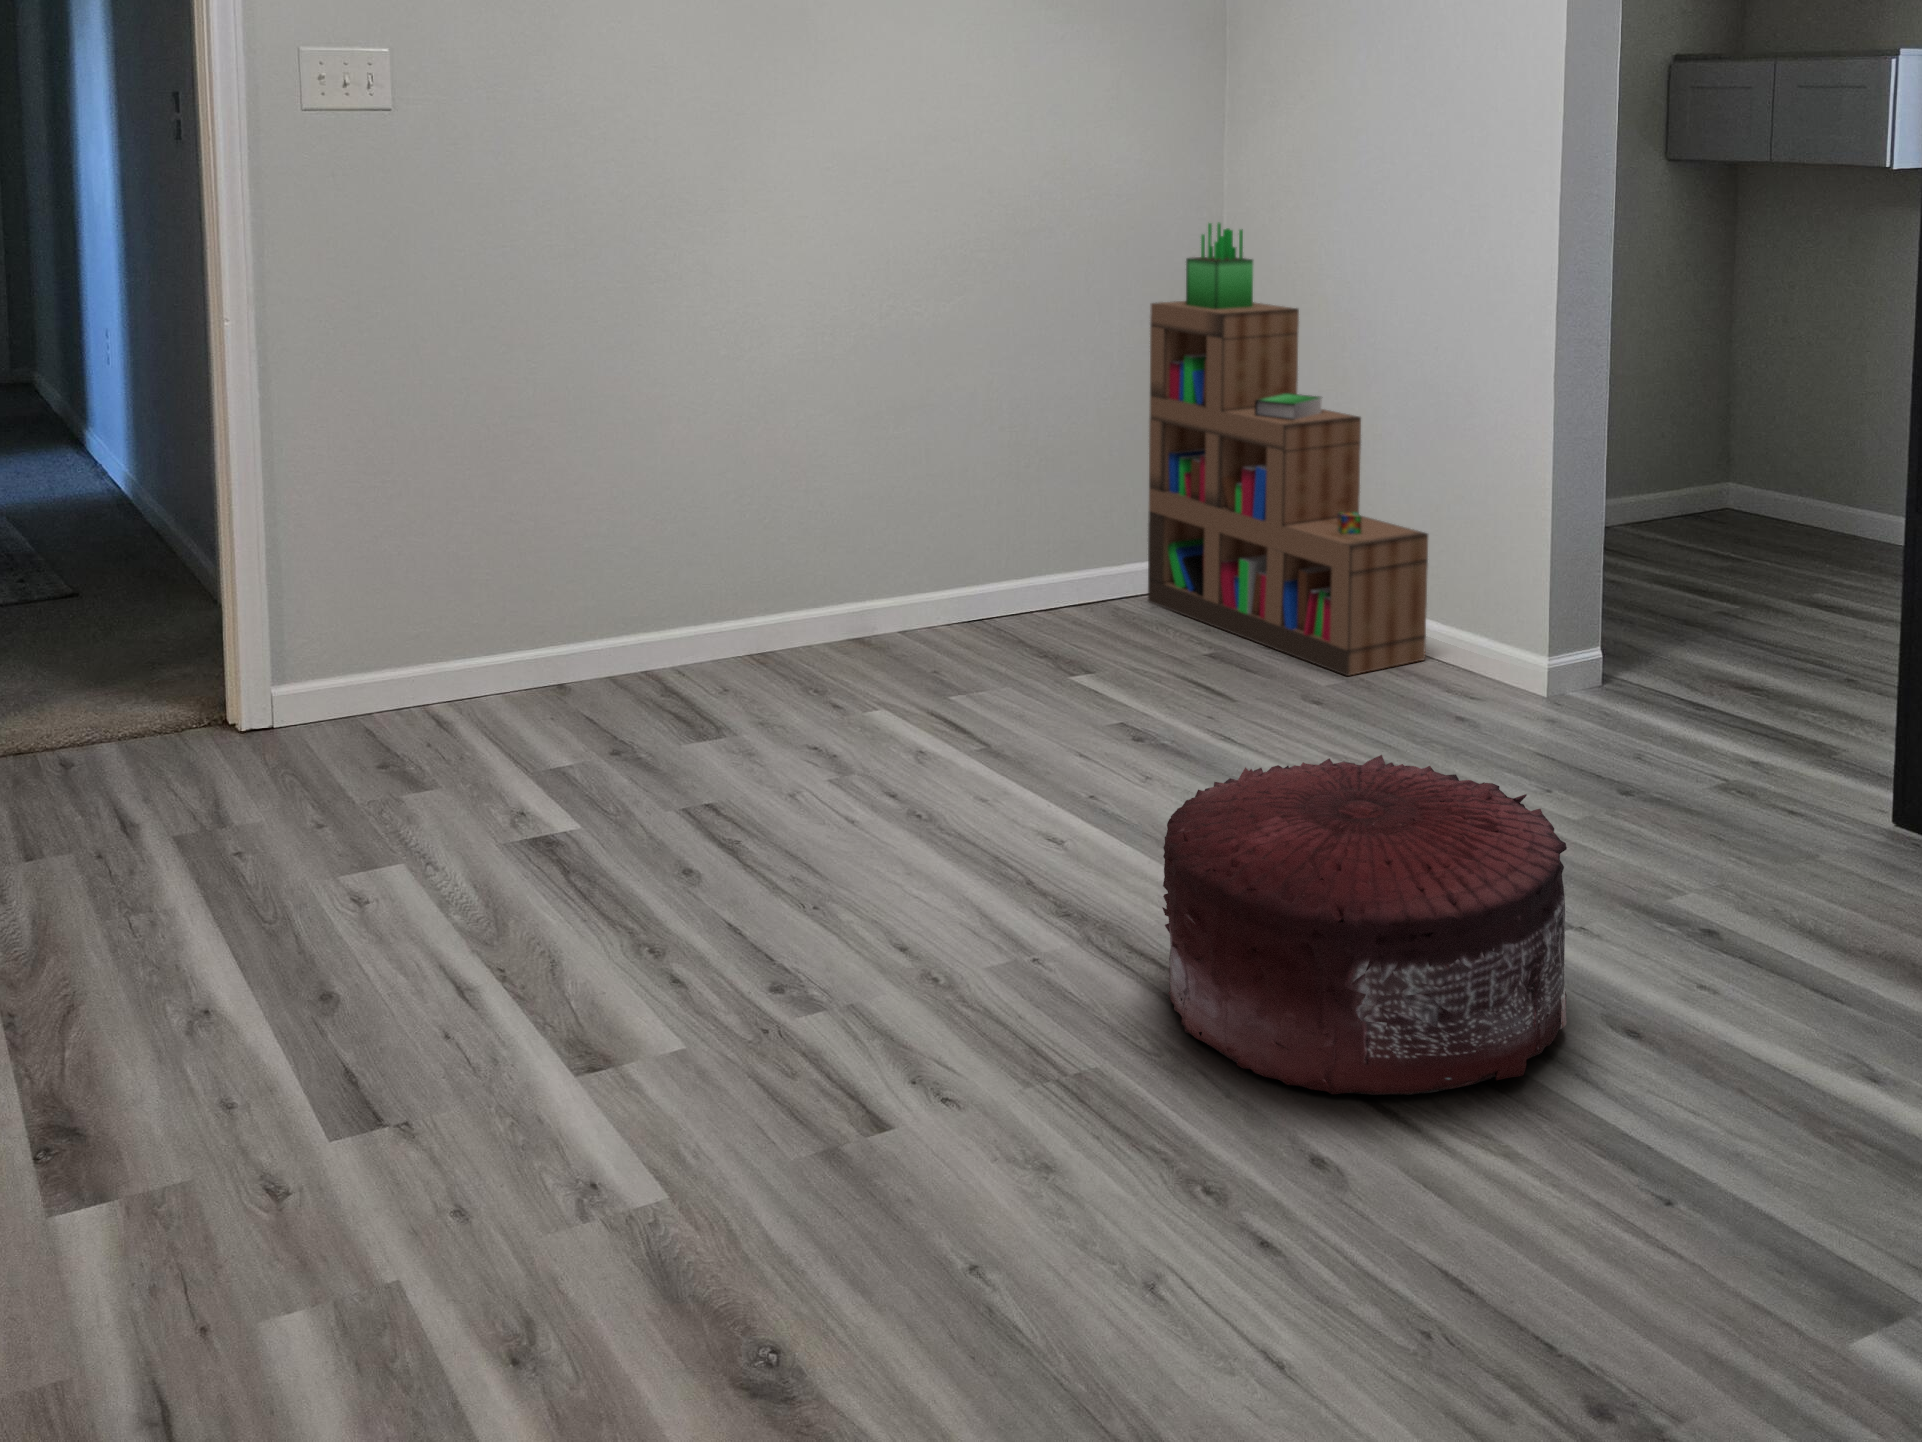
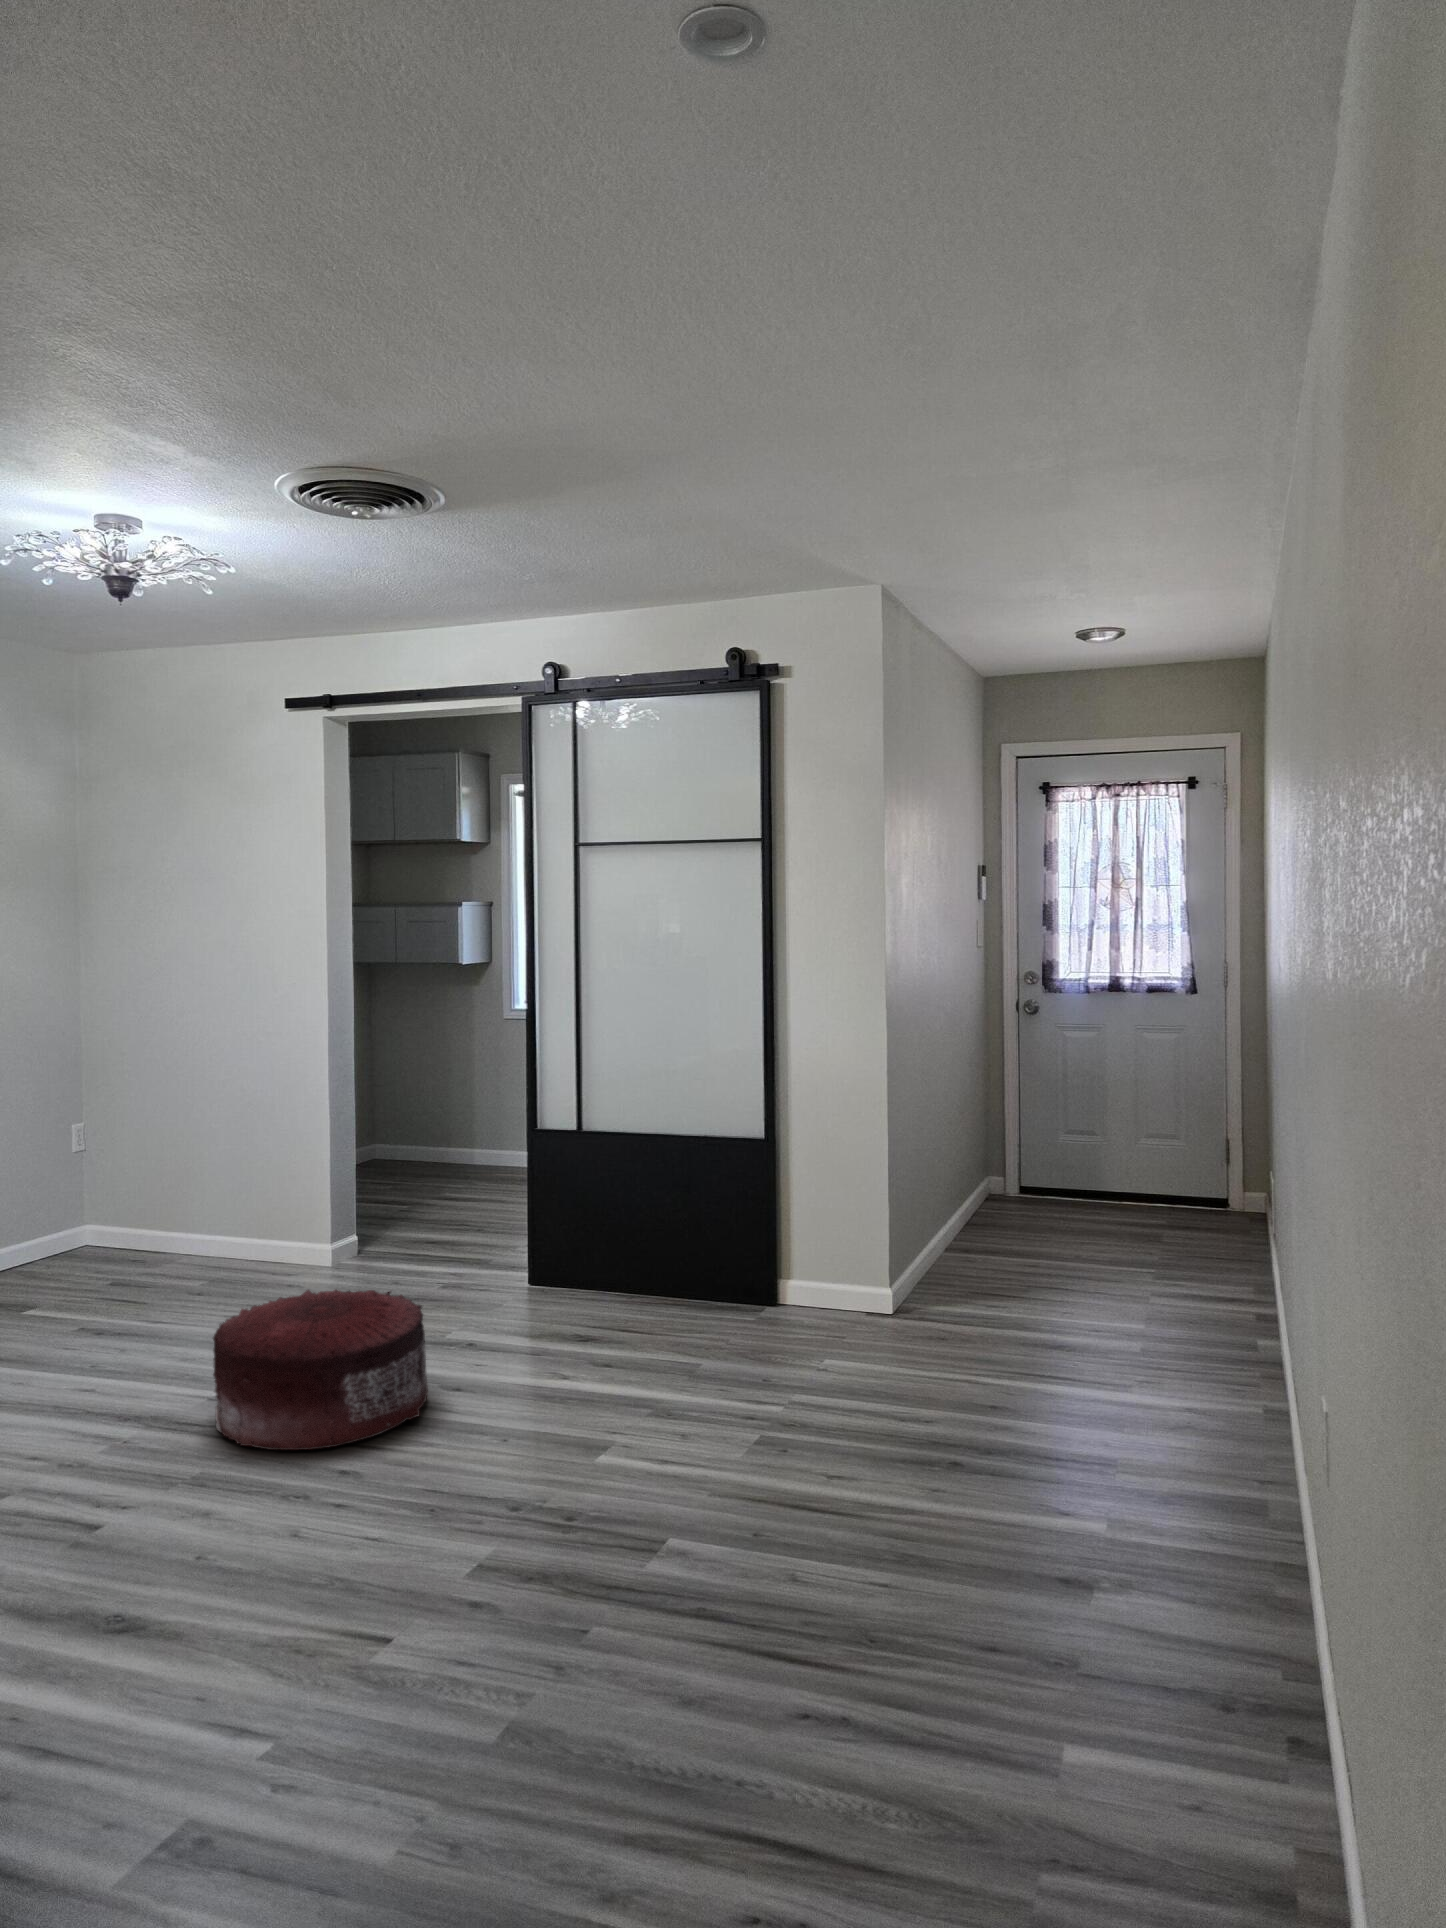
bookshelf: present [1148,223,1428,676] -> none [44,1016,252,1280]

